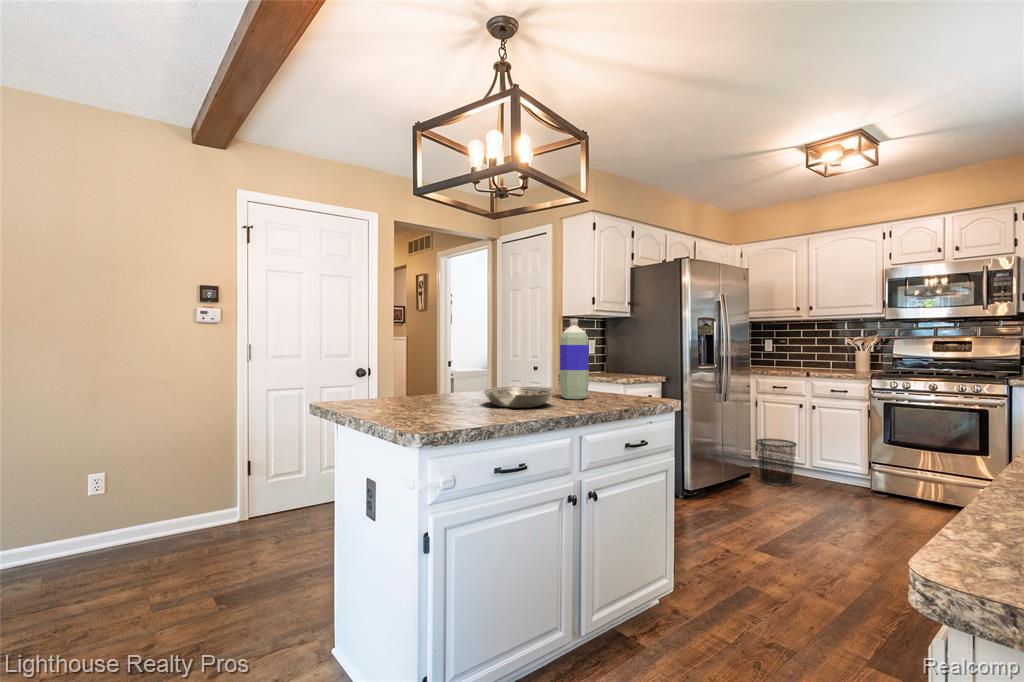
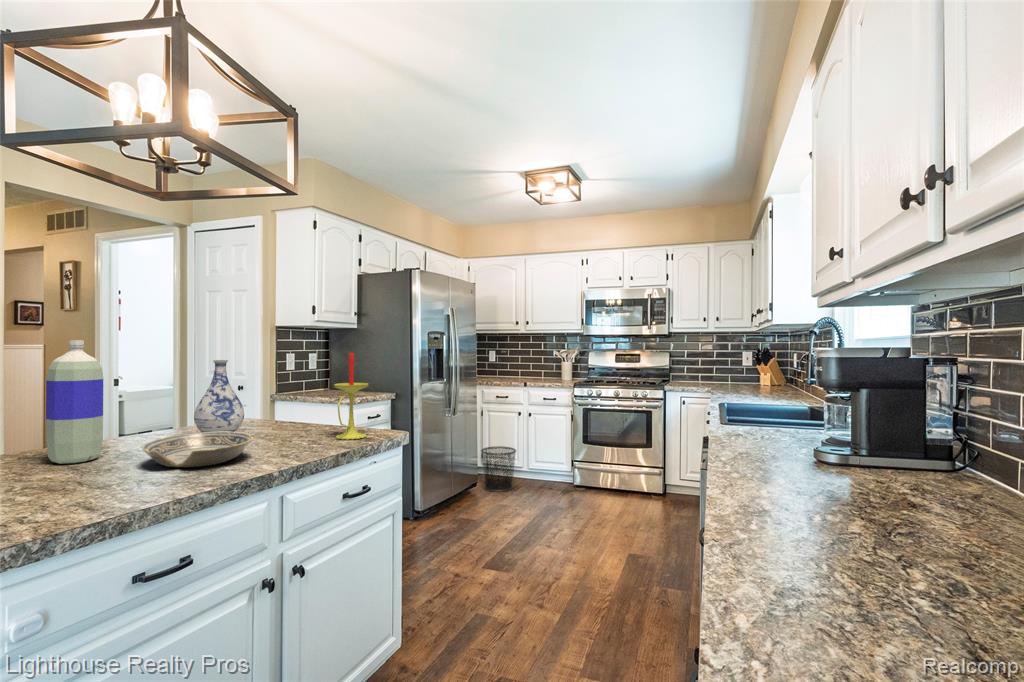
bottle: present [560,319,589,399] -> present [46,340,103,464]
candle: none [614,326,644,401] -> present [334,353,368,439]
vase: none [511,334,546,395] -> present [194,360,244,433]

